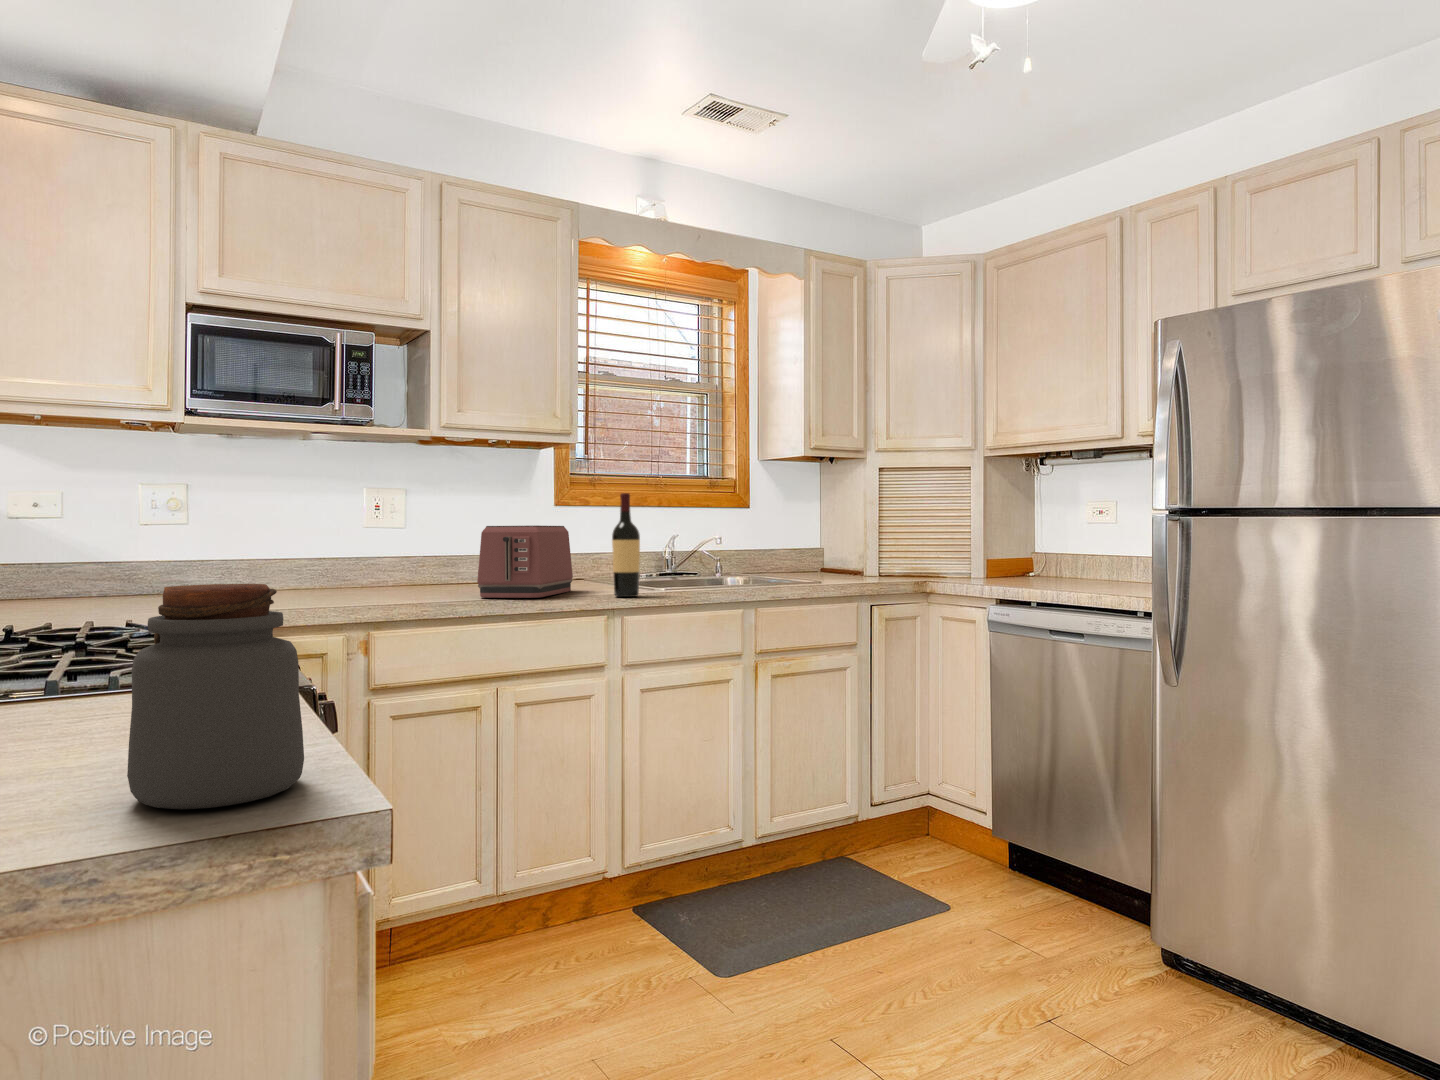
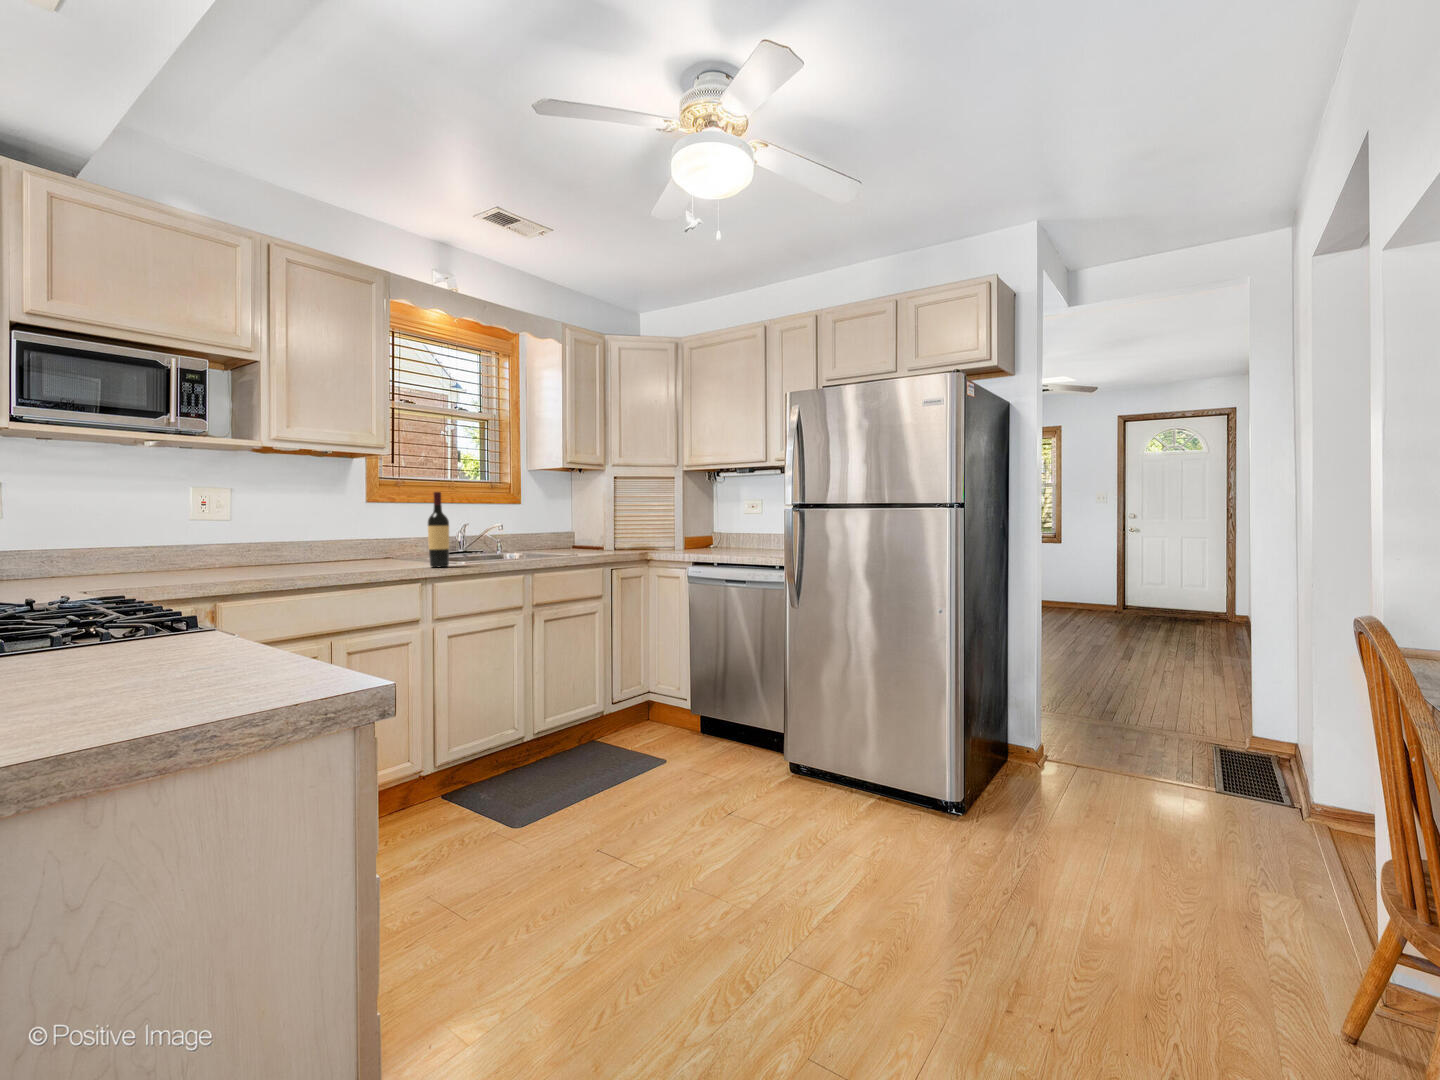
toaster: present [477,526,573,598] -> none [317,515,392,570]
jar: present [127,584,304,809] -> none [194,547,318,696]

